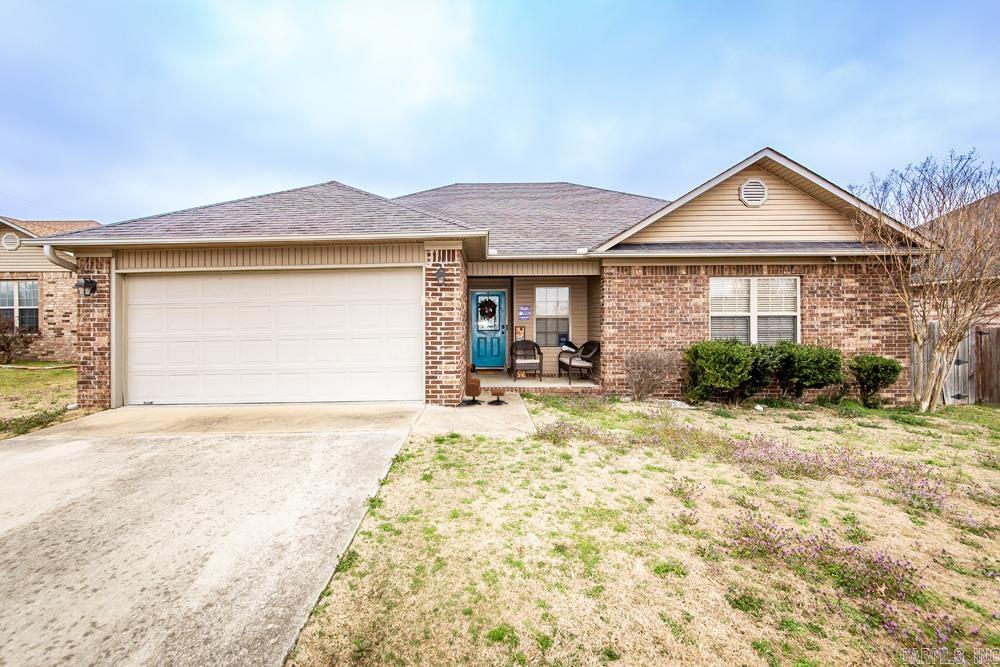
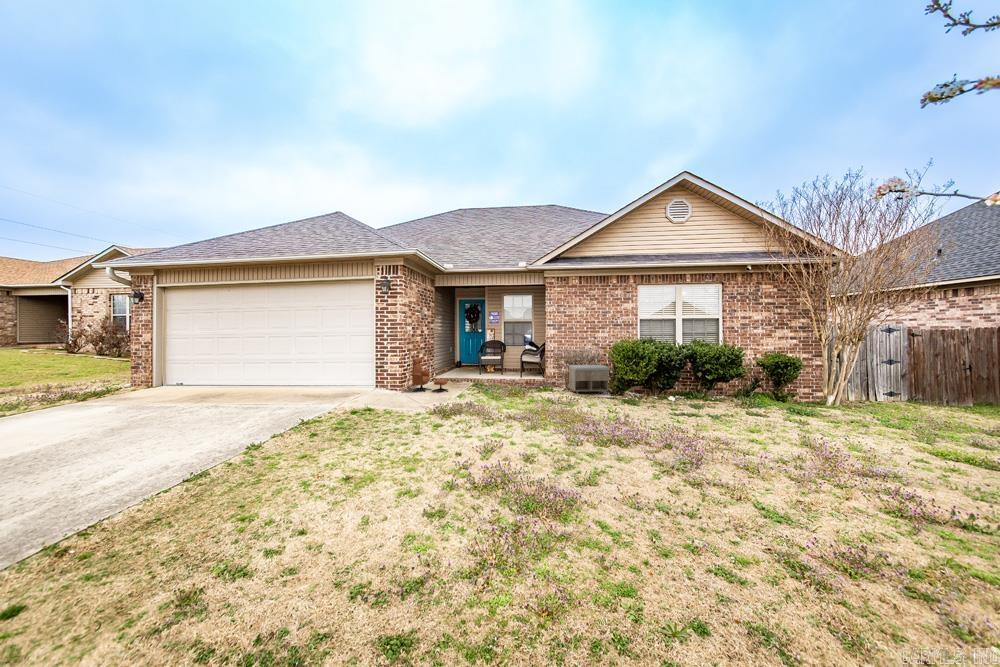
storage bench: none [641,369,690,402] -> present [569,365,609,394]

